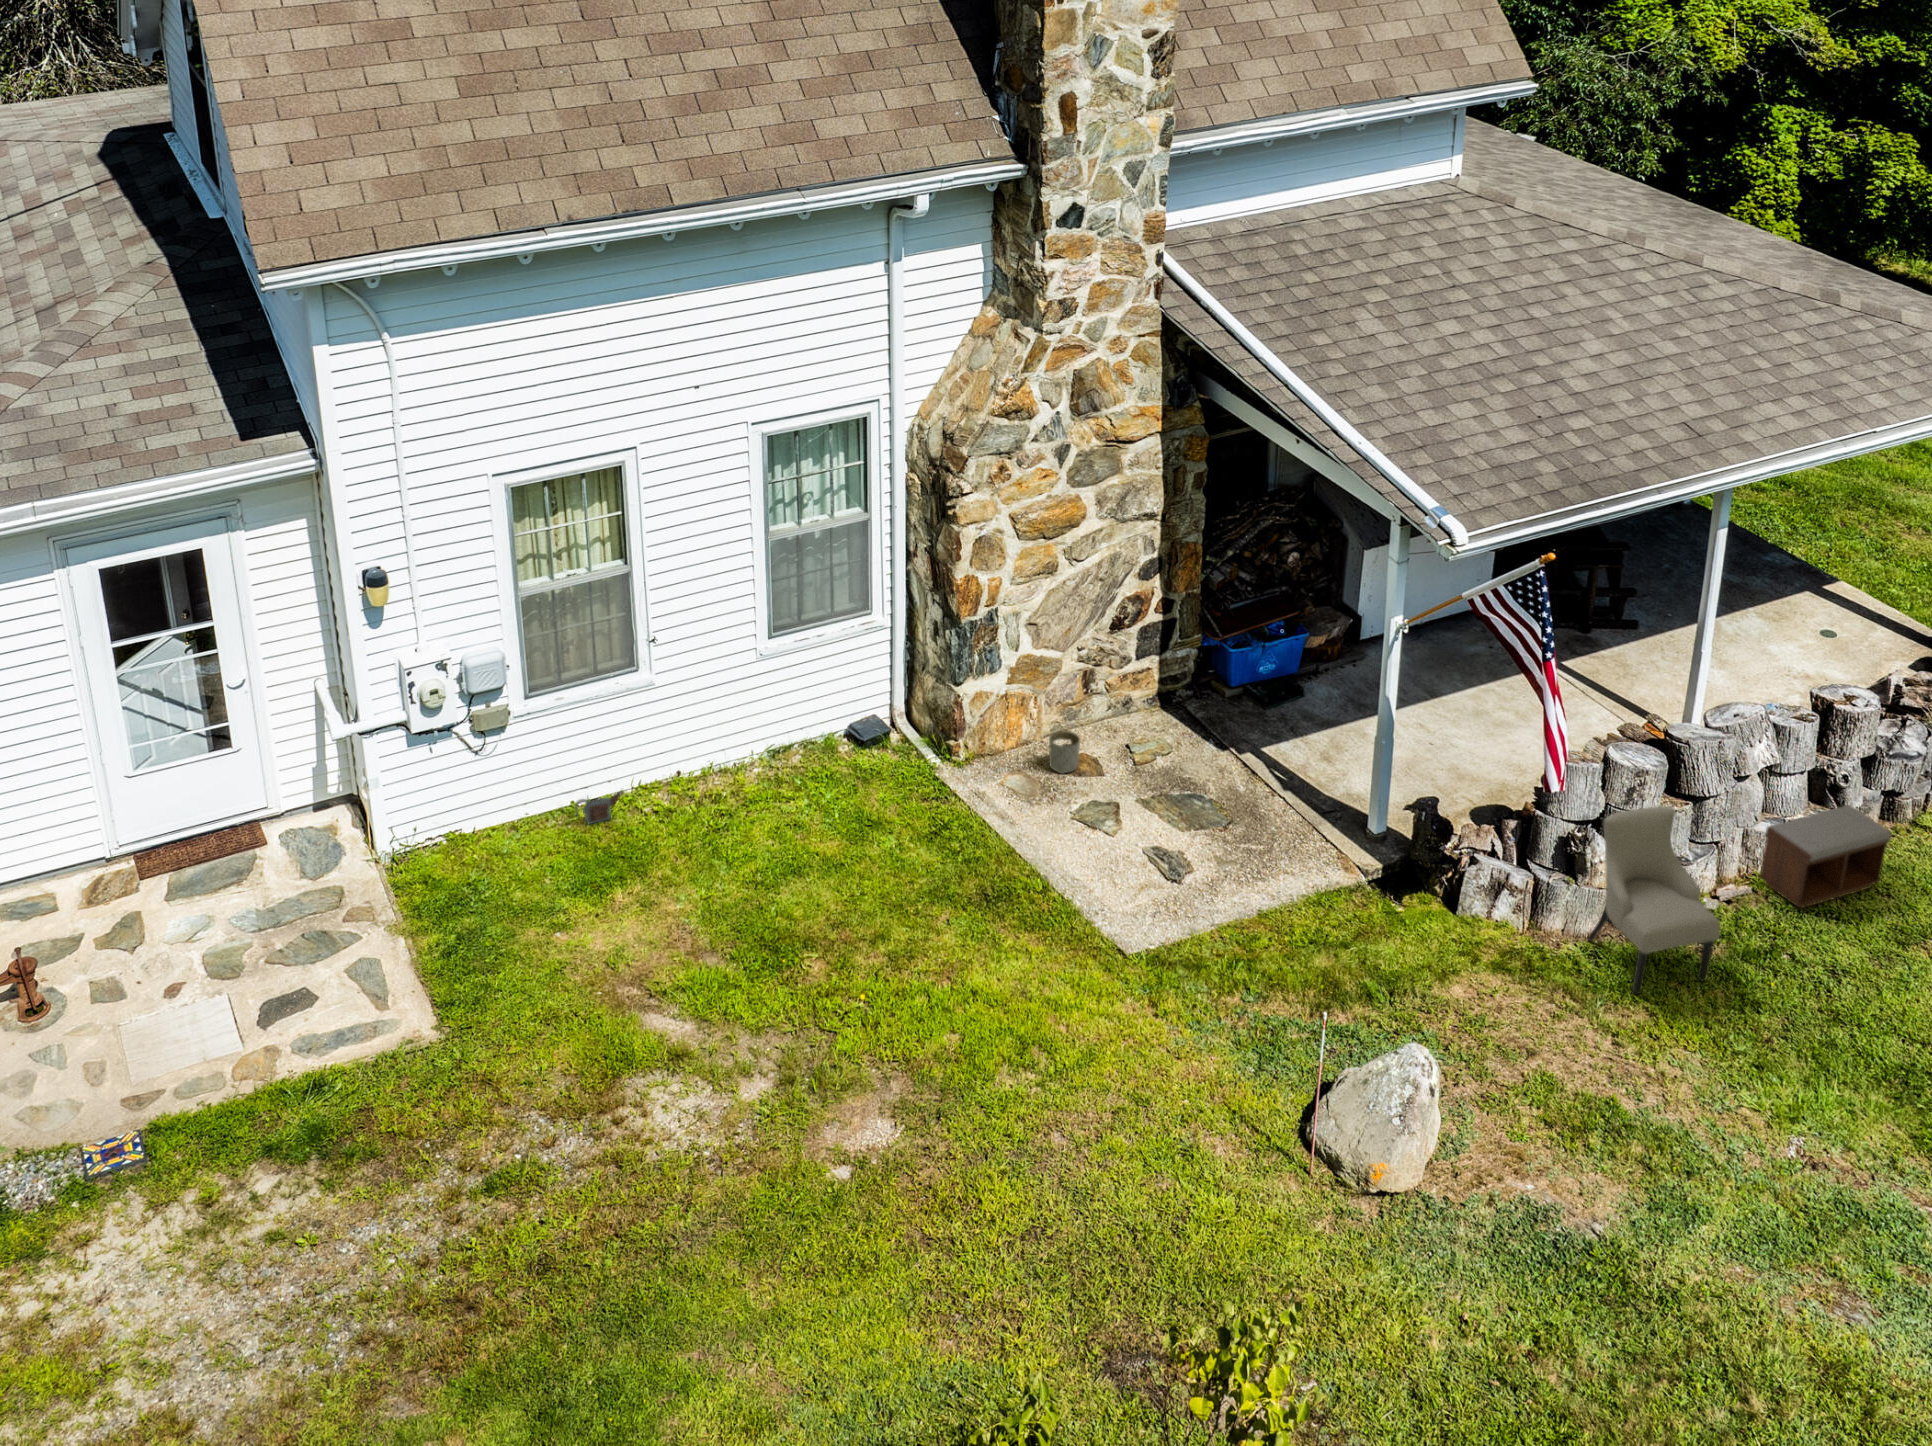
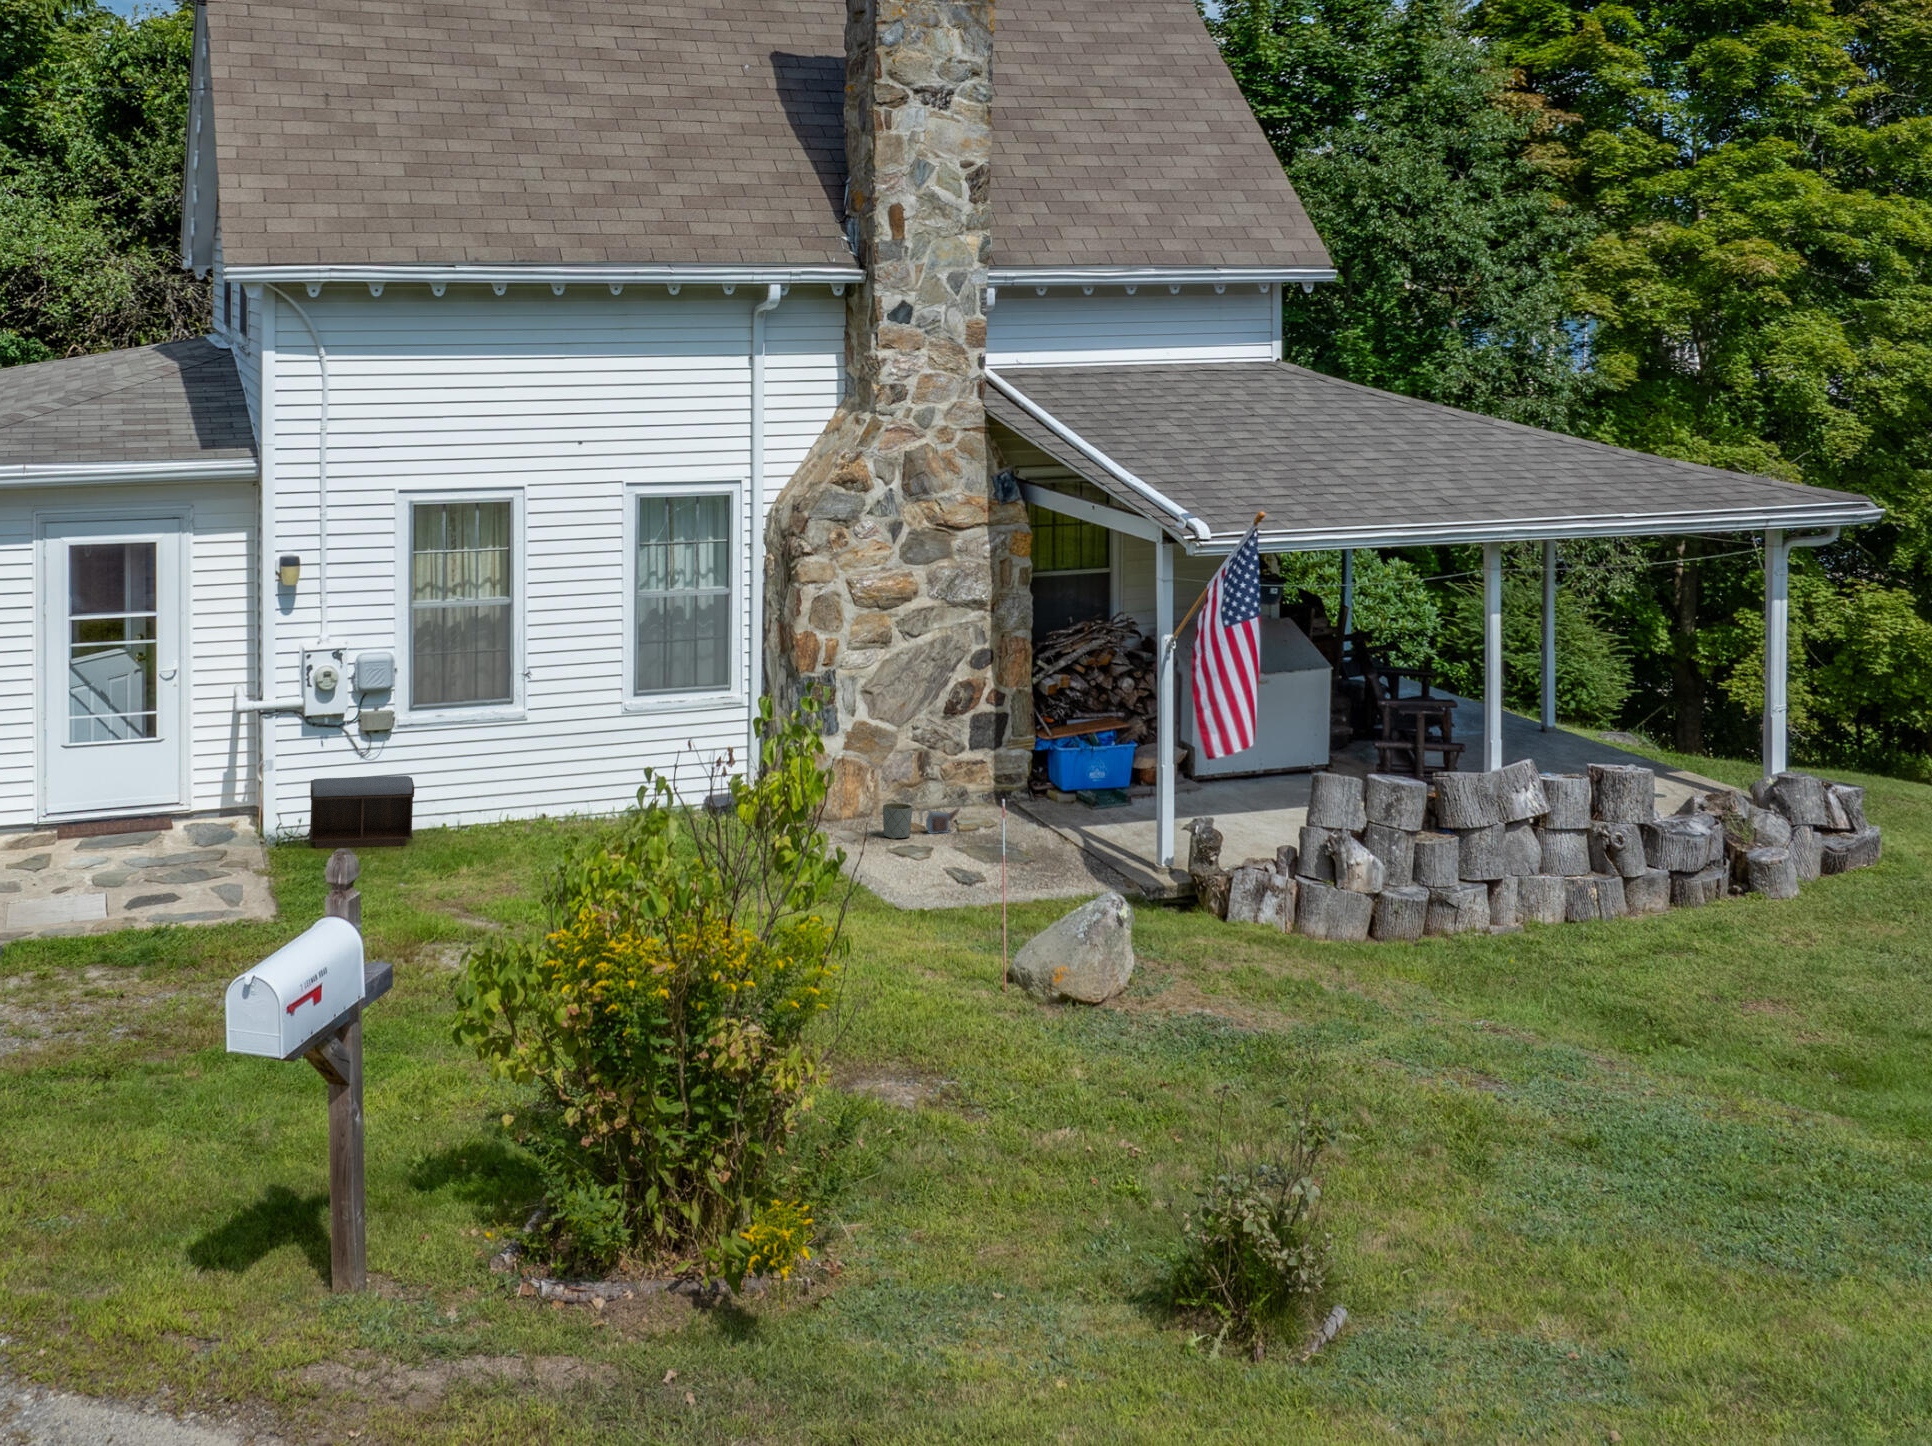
watering can: present [575,791,623,824] -> present [920,809,959,834]
bench: present [1758,805,1892,908] -> present [309,776,414,848]
chair: present [1587,807,1720,994] -> none [1337,787,1446,948]

